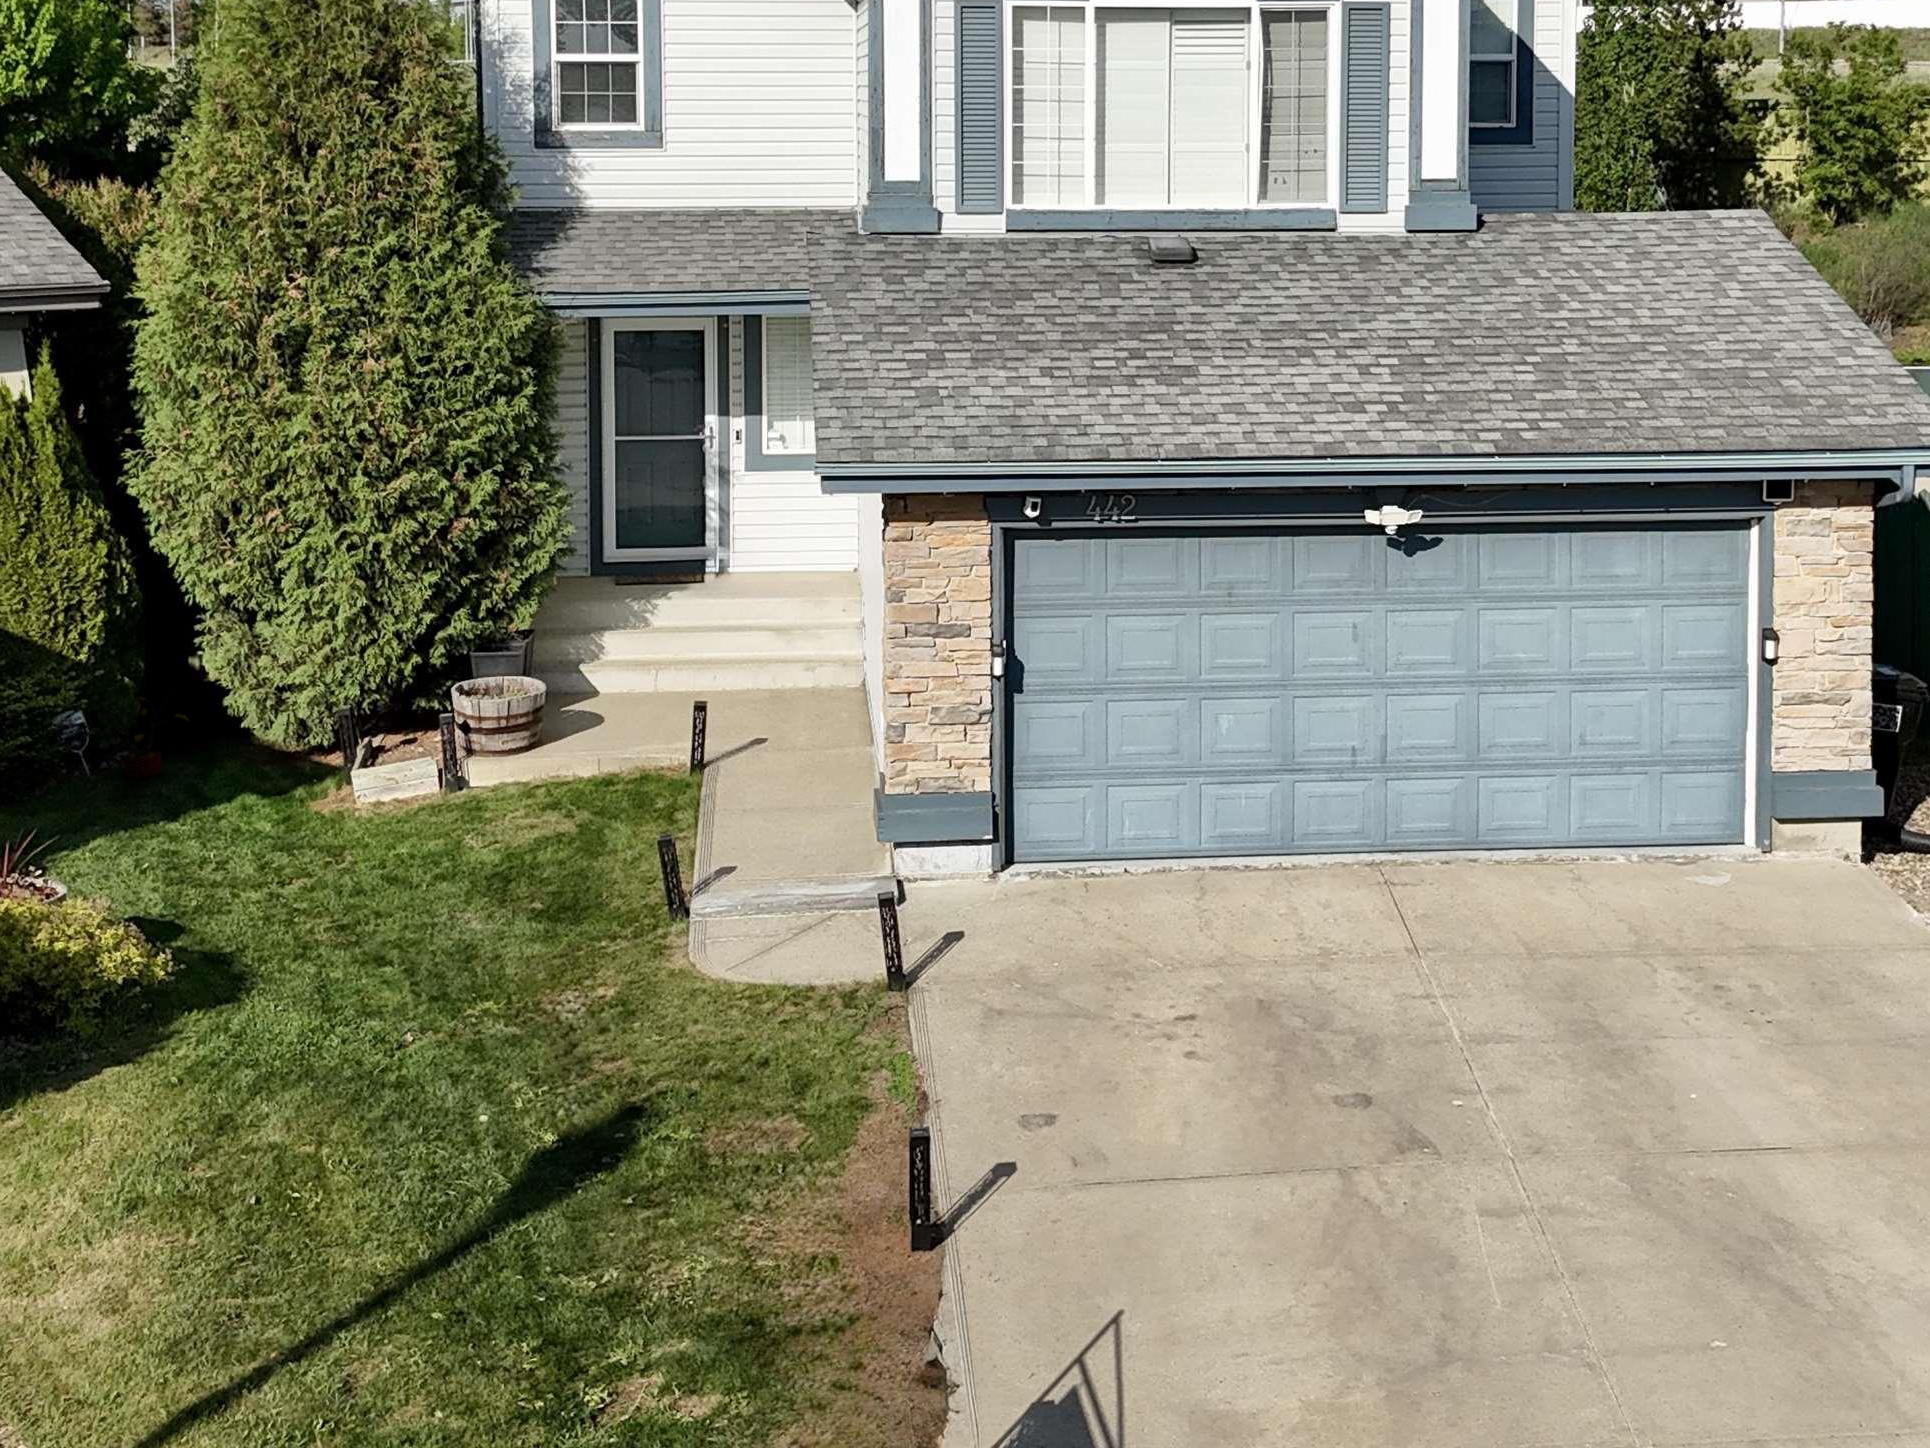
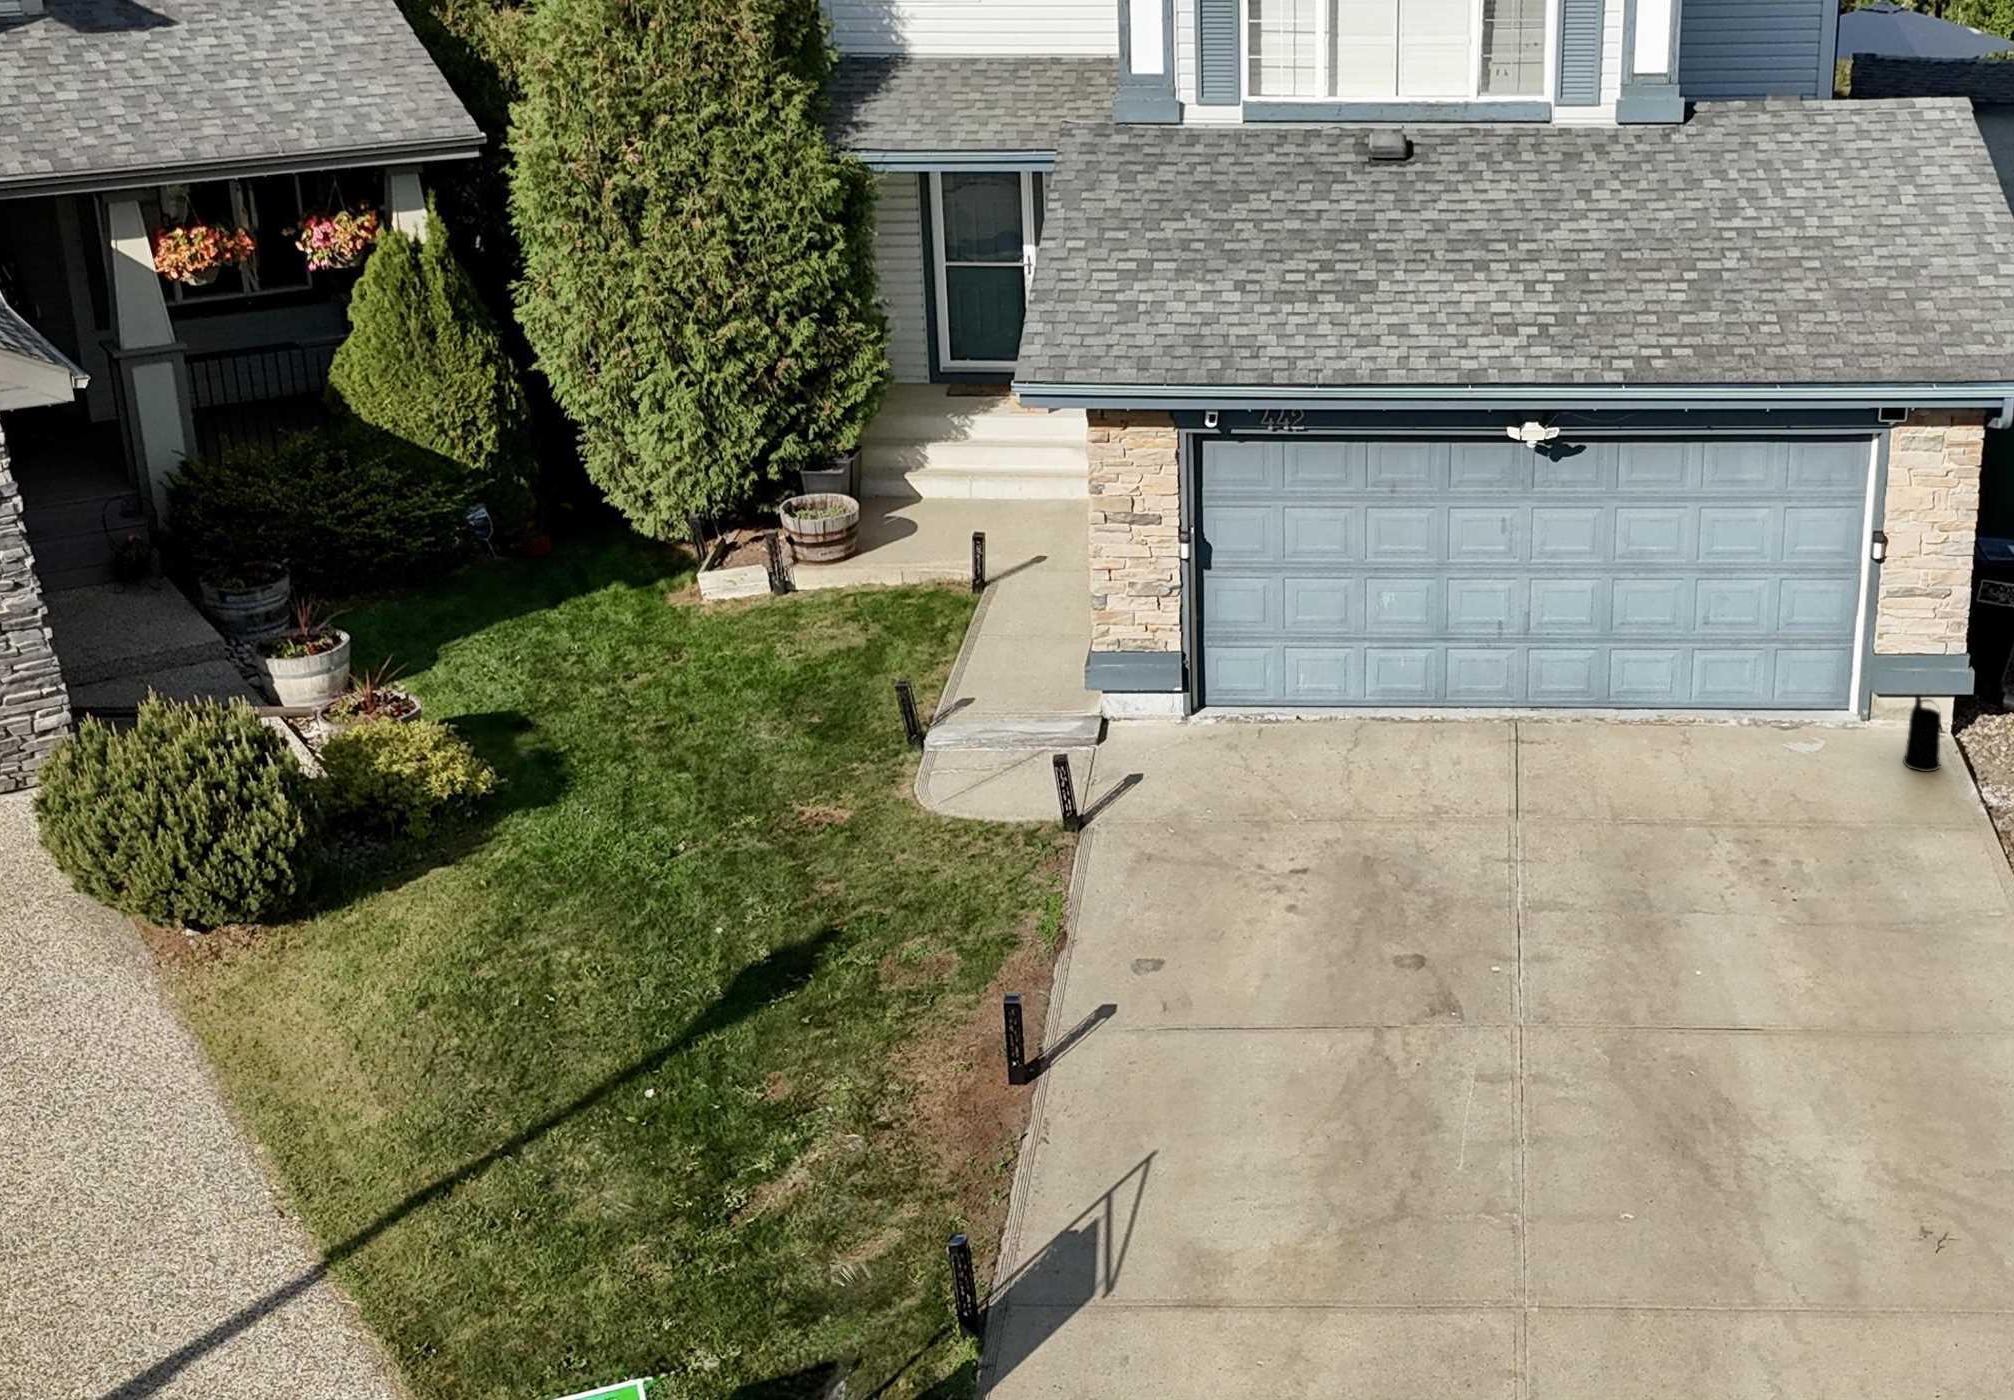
watering can: none [1813,808,1856,898] -> present [1903,695,1941,772]

